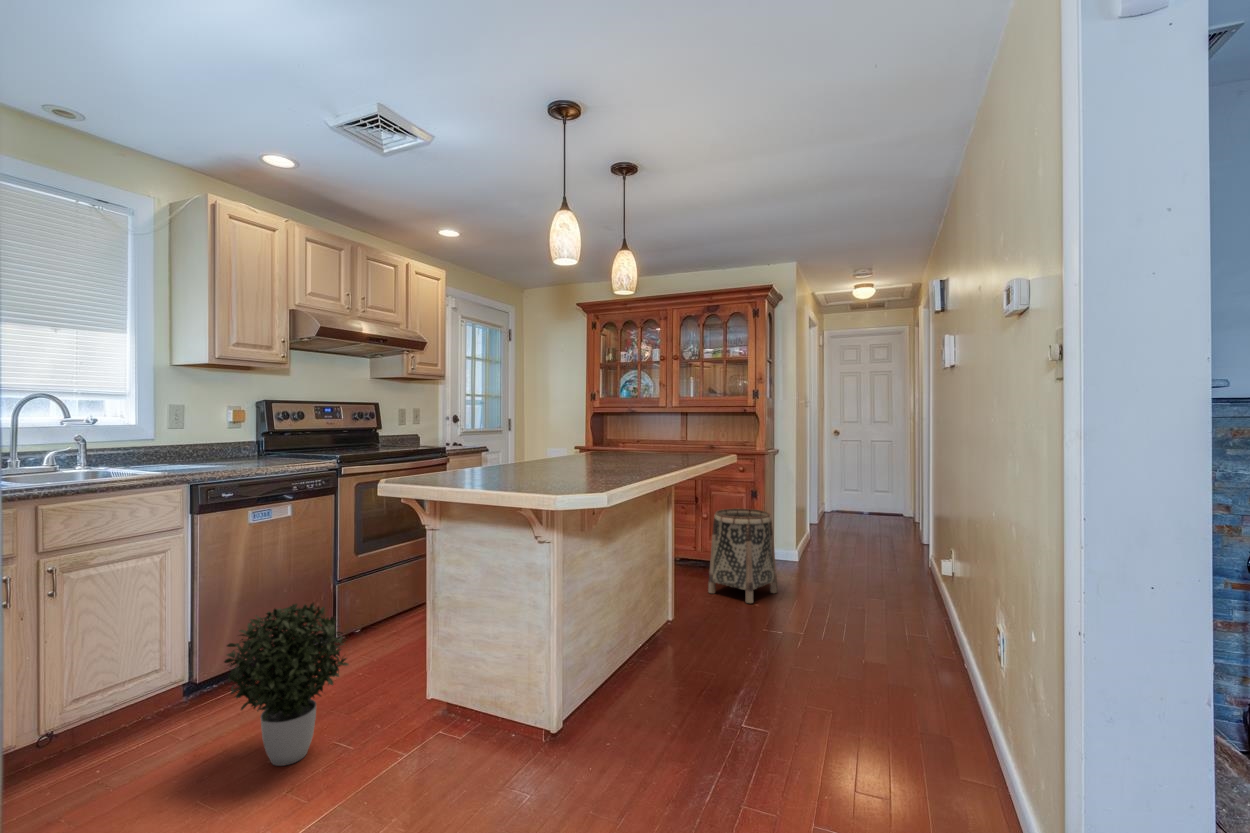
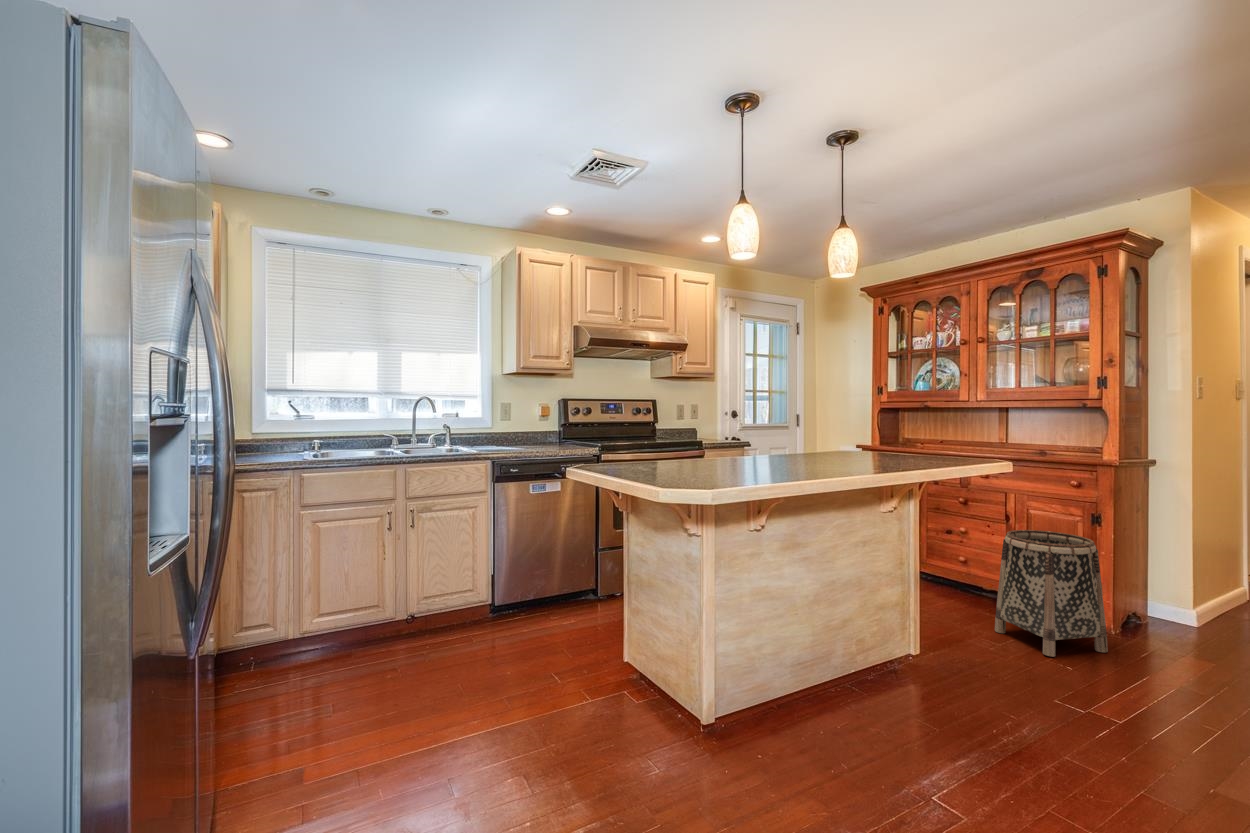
potted plant: present [224,603,349,766] -> none [479,557,560,679]

